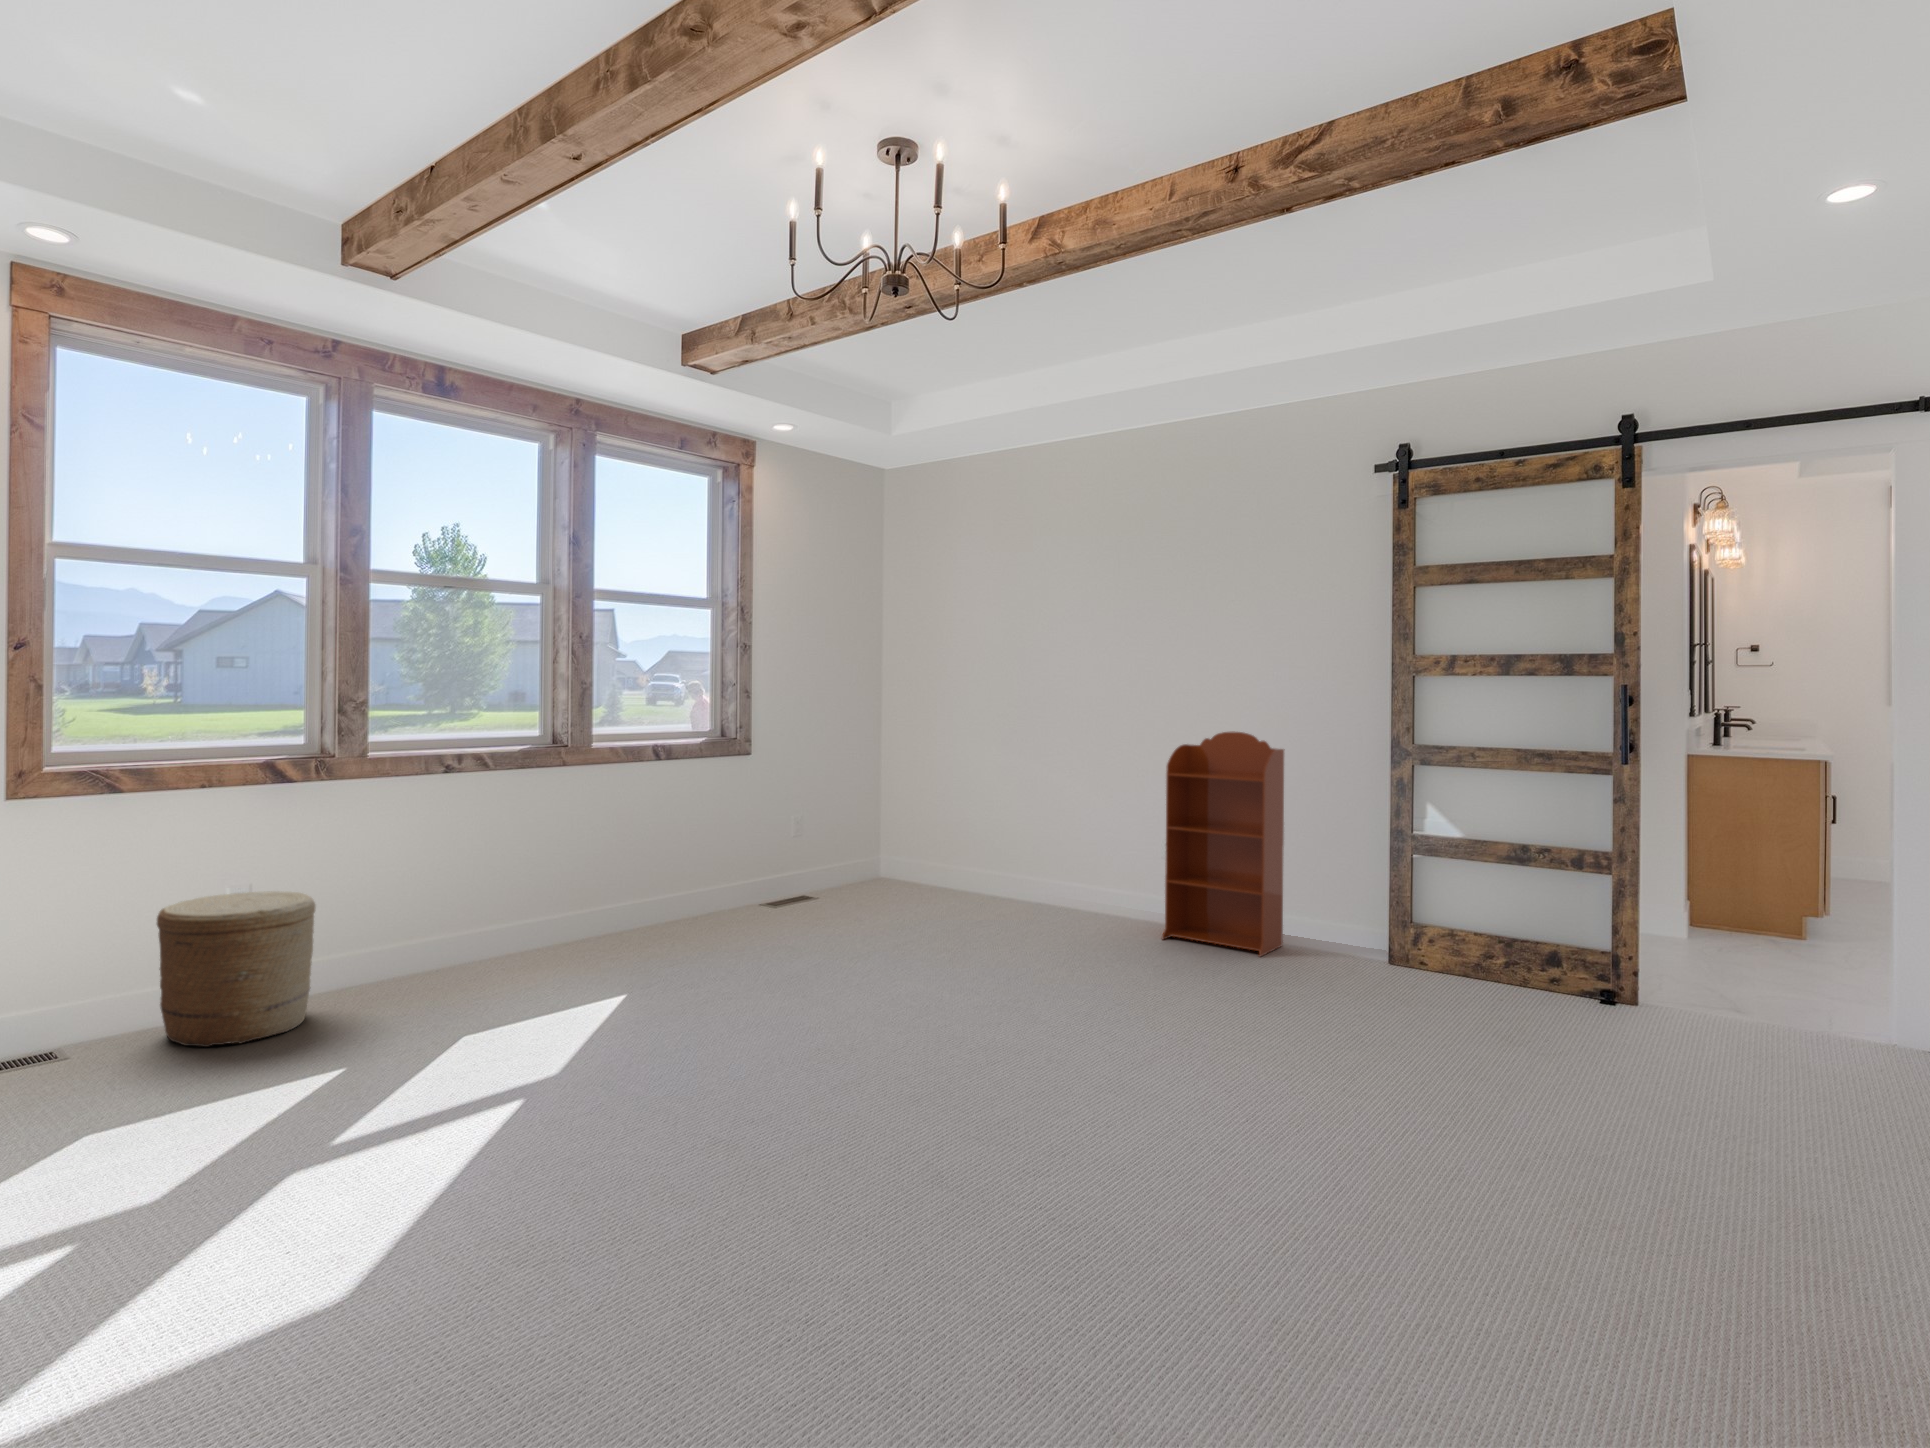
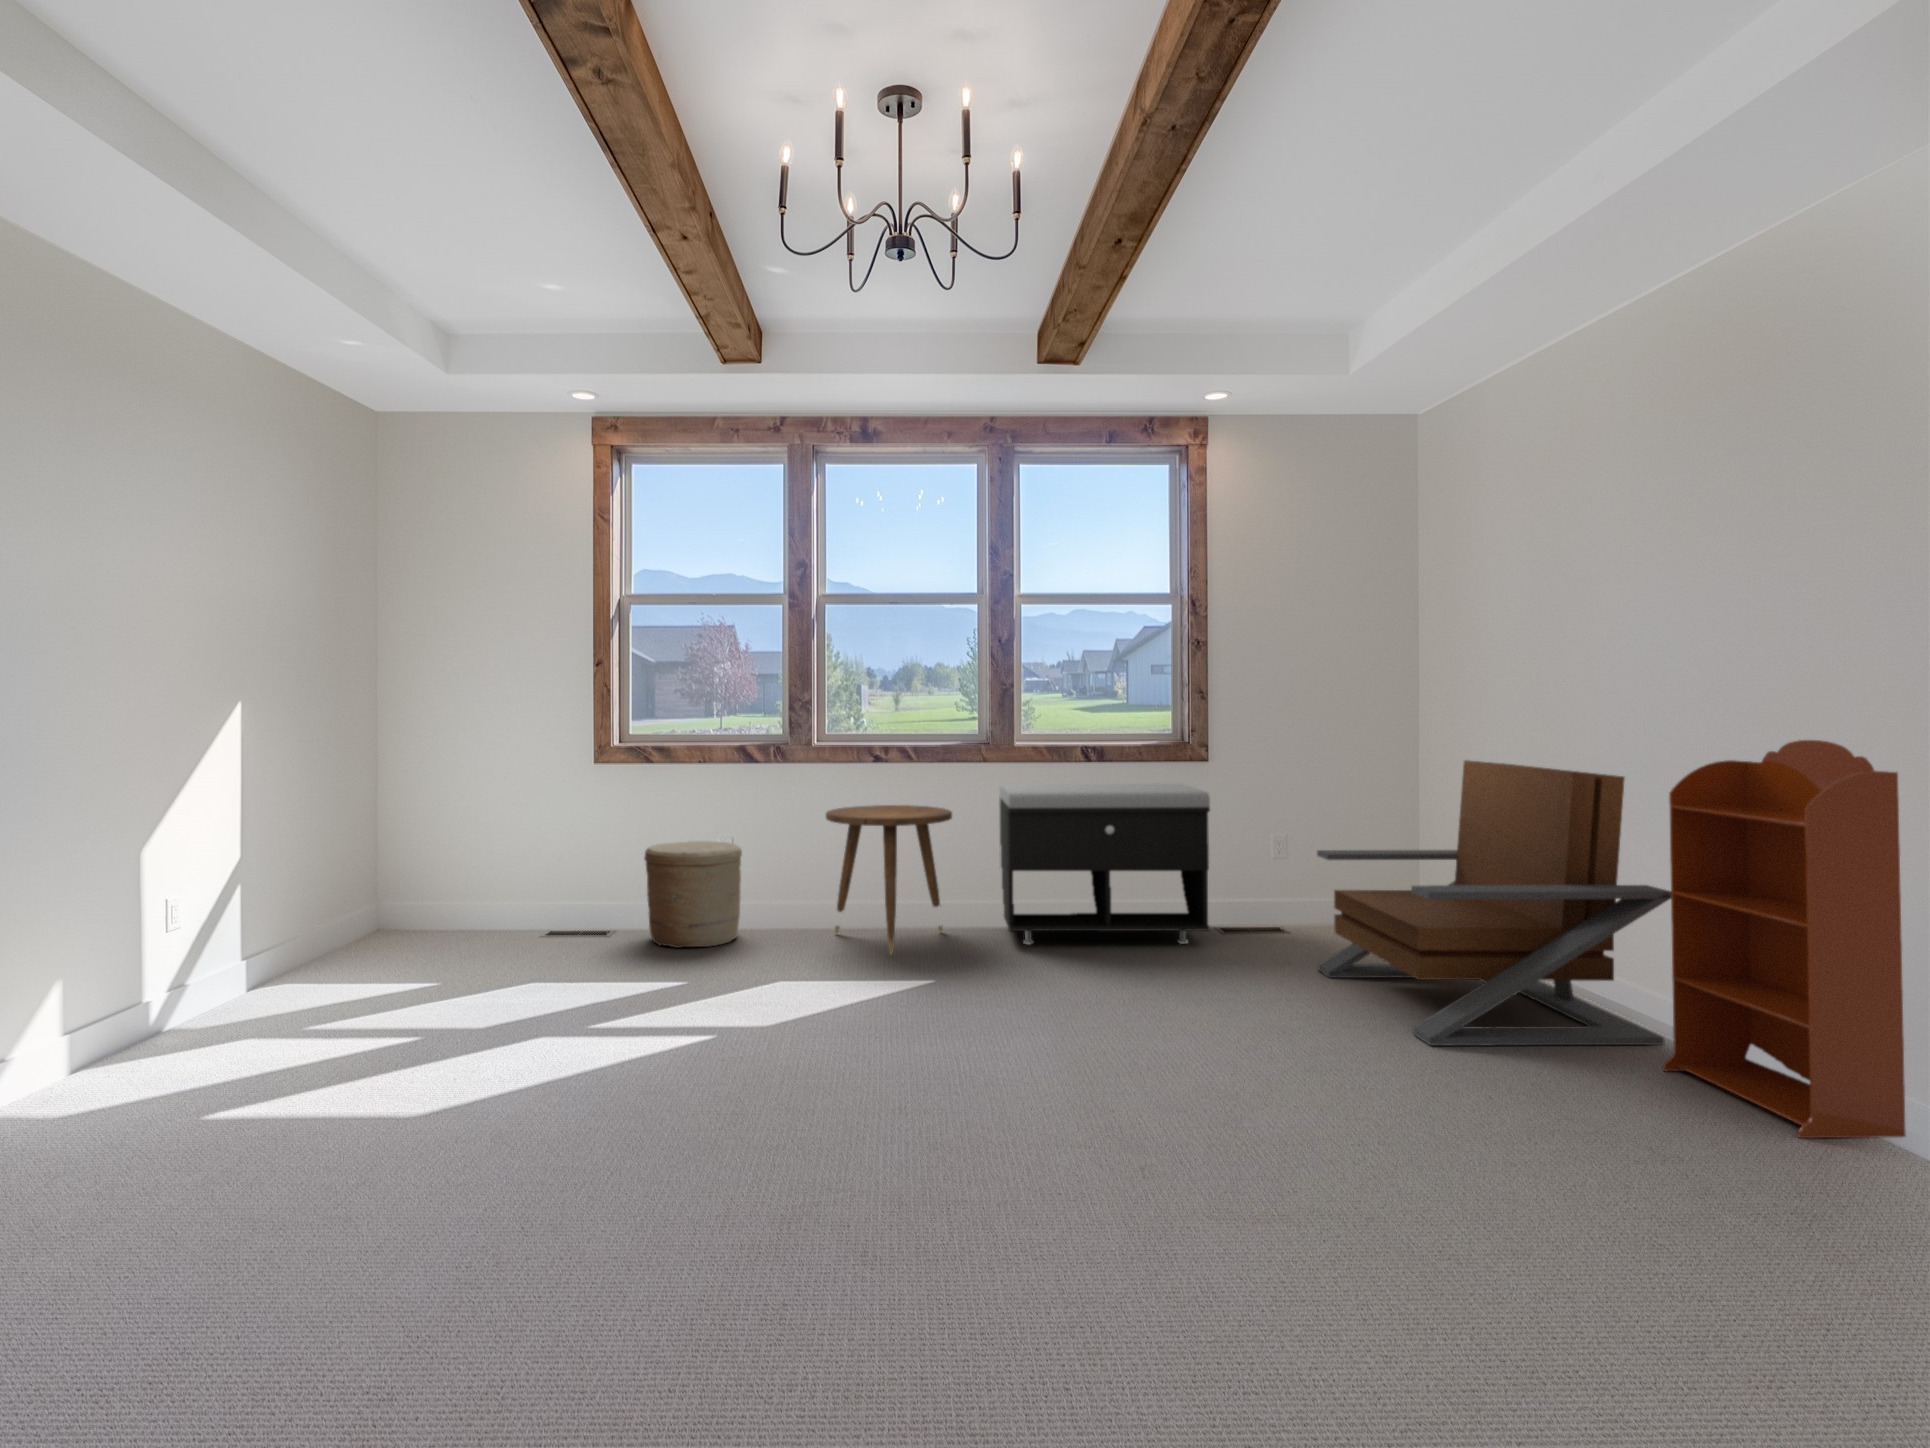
lounge chair: none [897,748,1140,955] -> present [1317,760,1671,1045]
storage bench: none [579,778,800,950] -> present [1000,783,1210,945]
side table: none [422,820,582,988] -> present [826,805,952,954]

